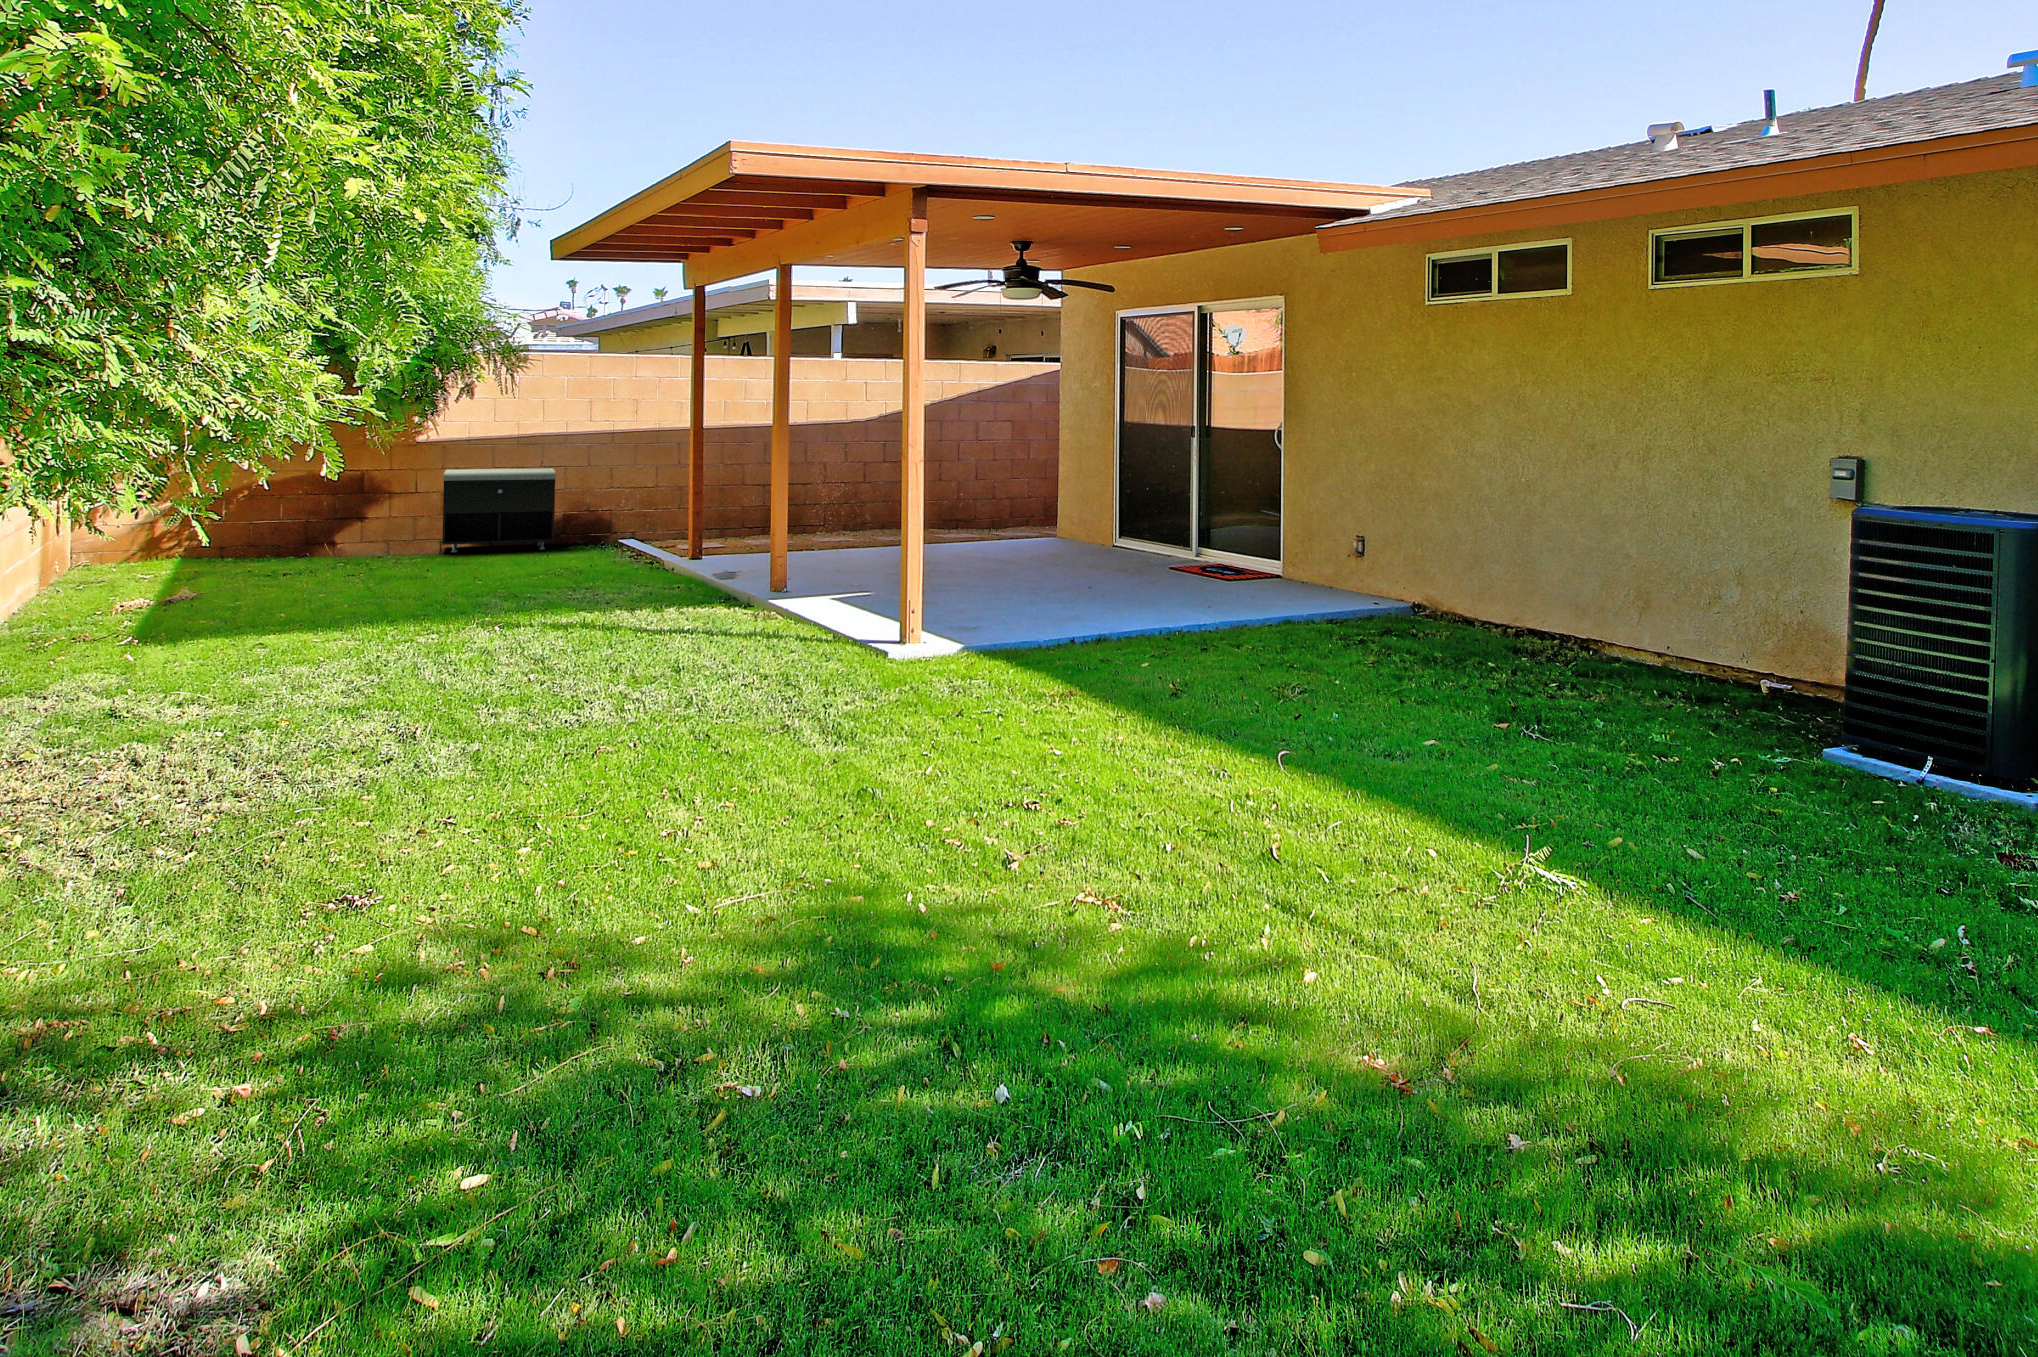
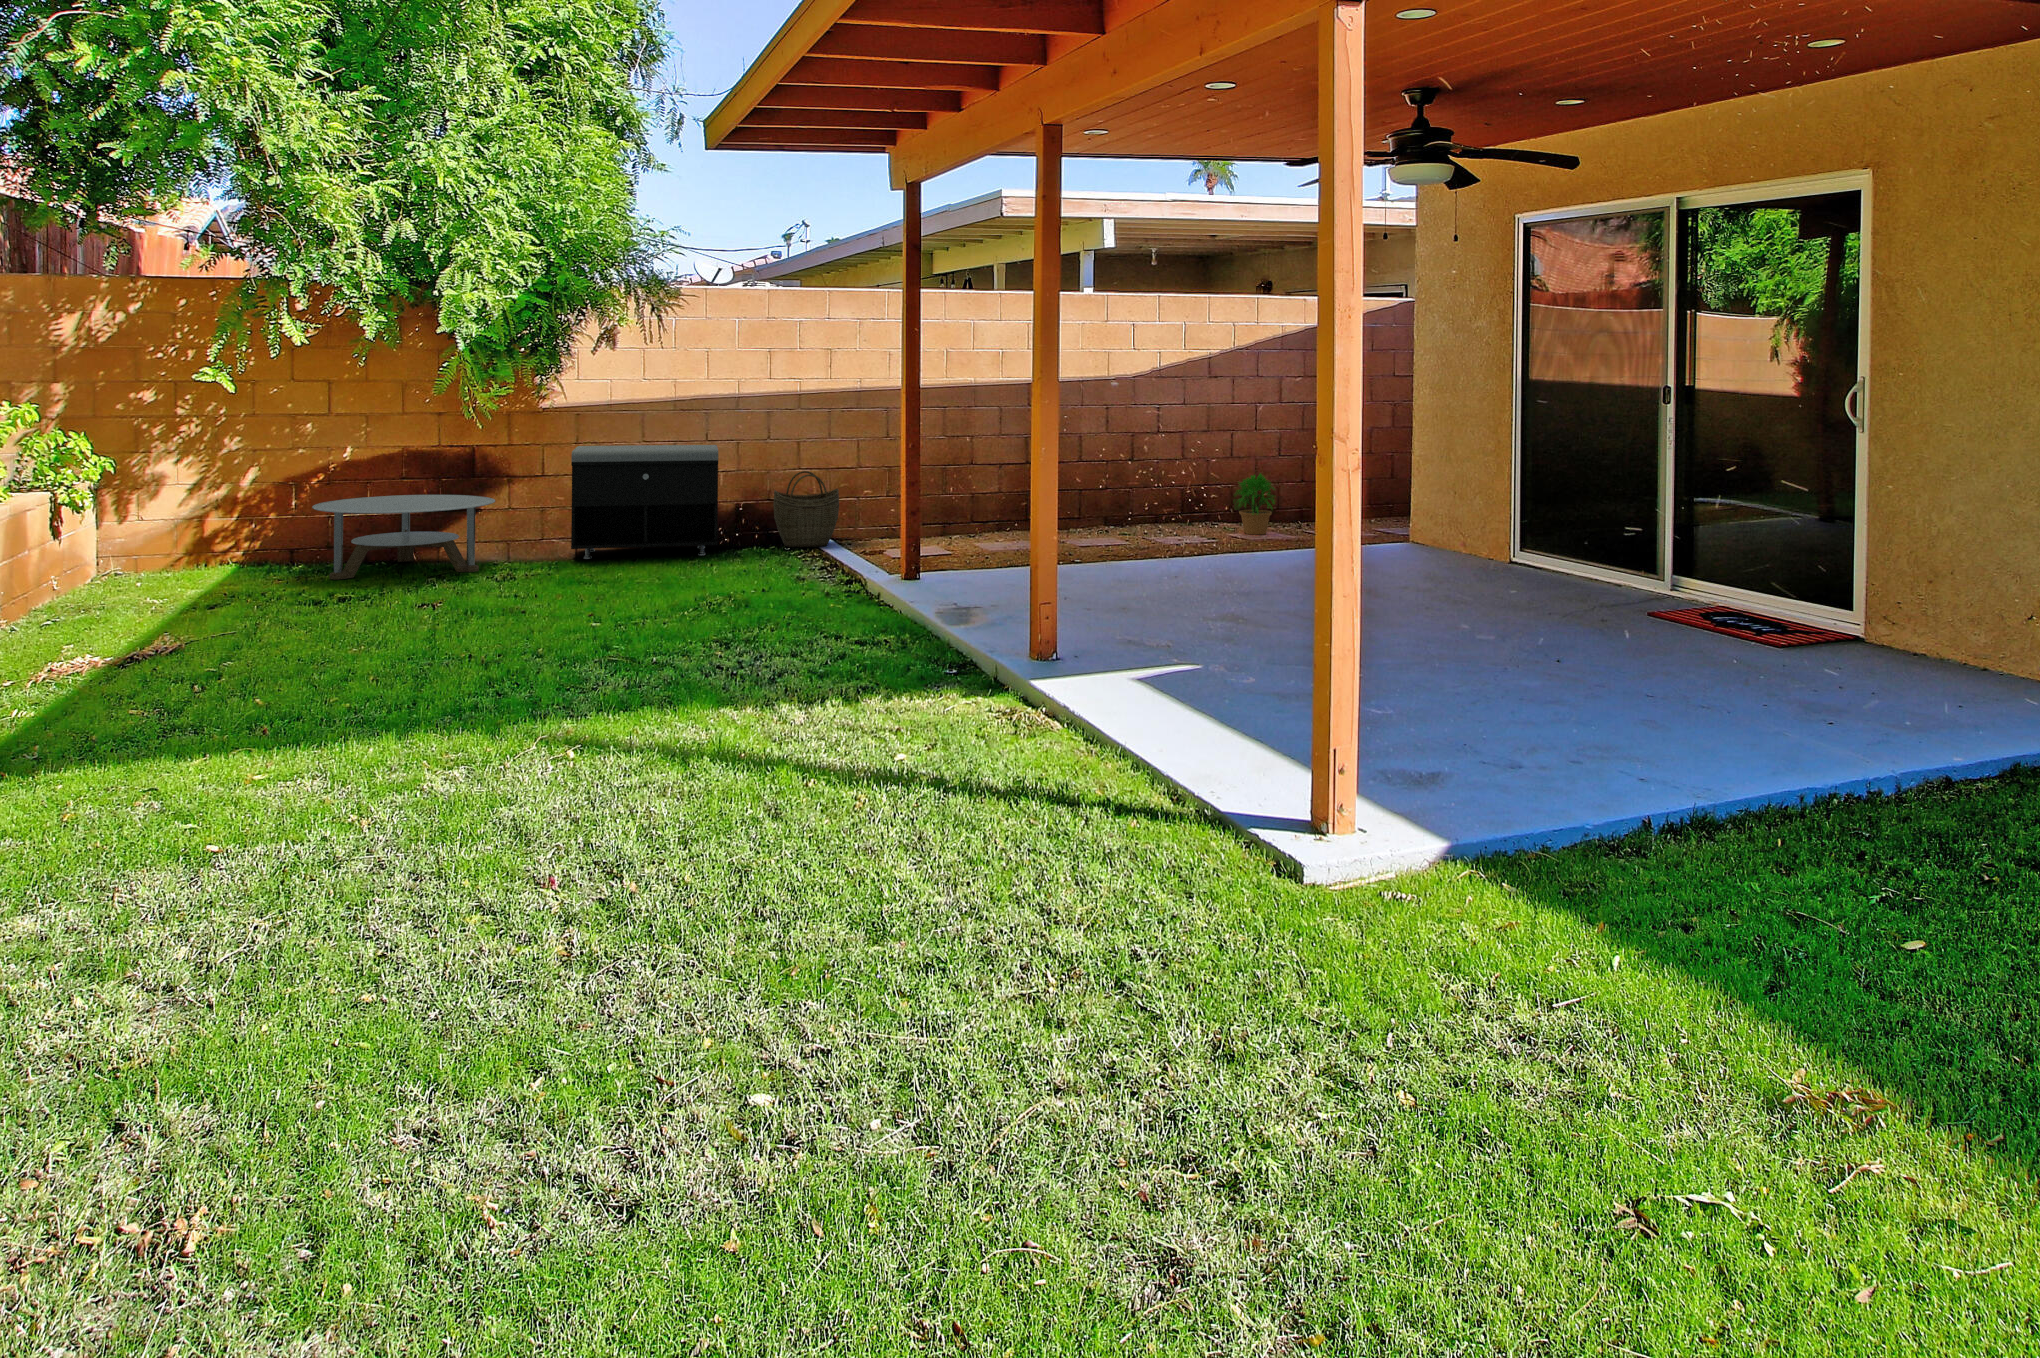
woven basket: none [597,488,647,544] -> present [773,471,839,547]
potted plant: none [947,488,981,533] -> present [1234,473,1275,535]
round table: none [247,506,385,566] -> present [312,495,495,579]

